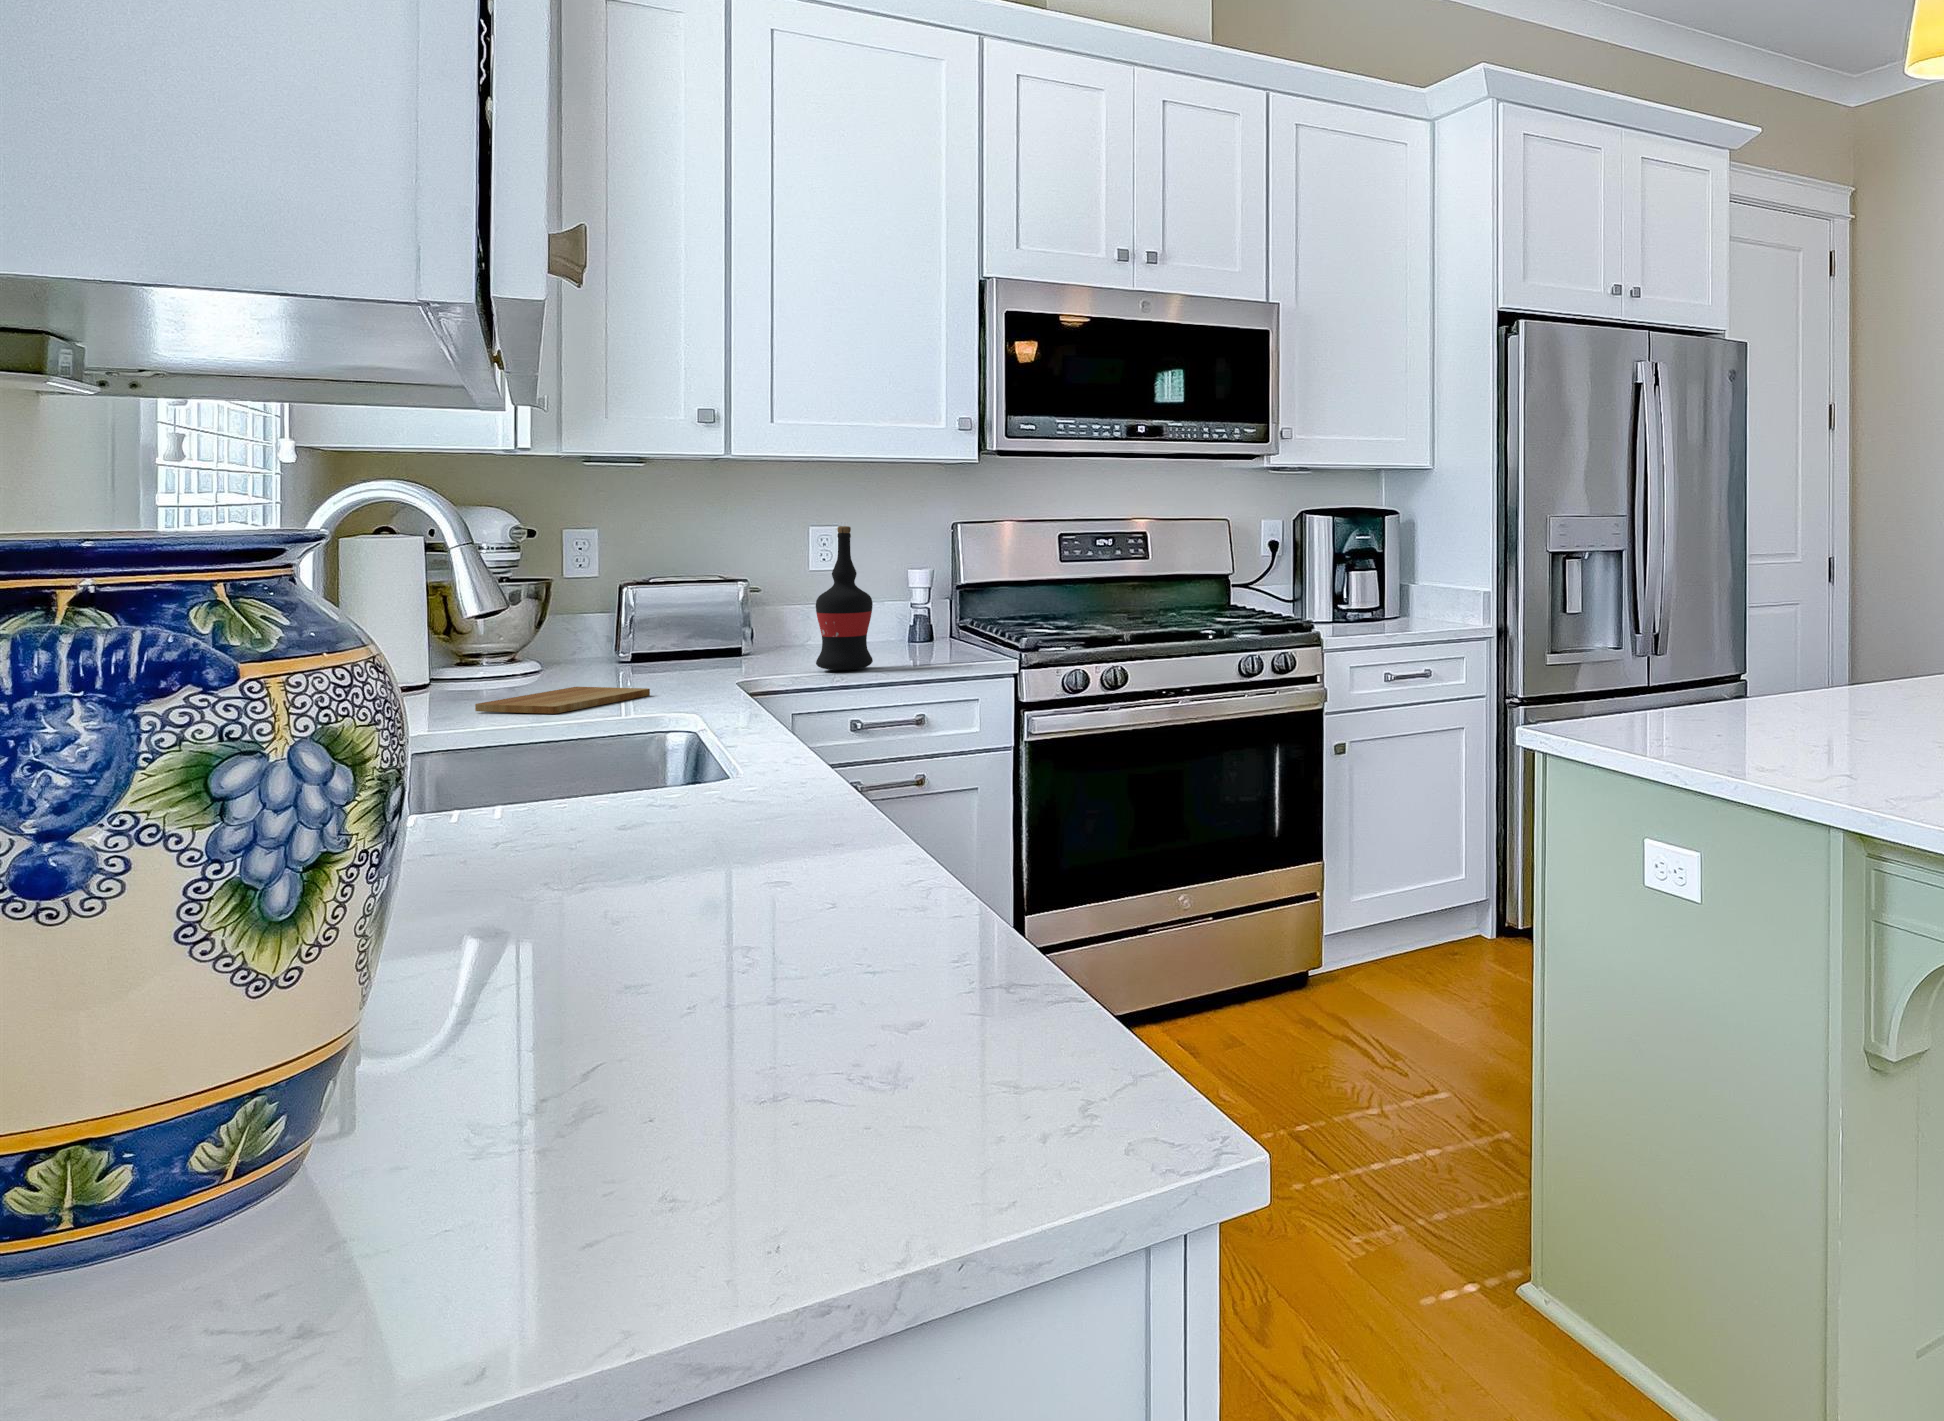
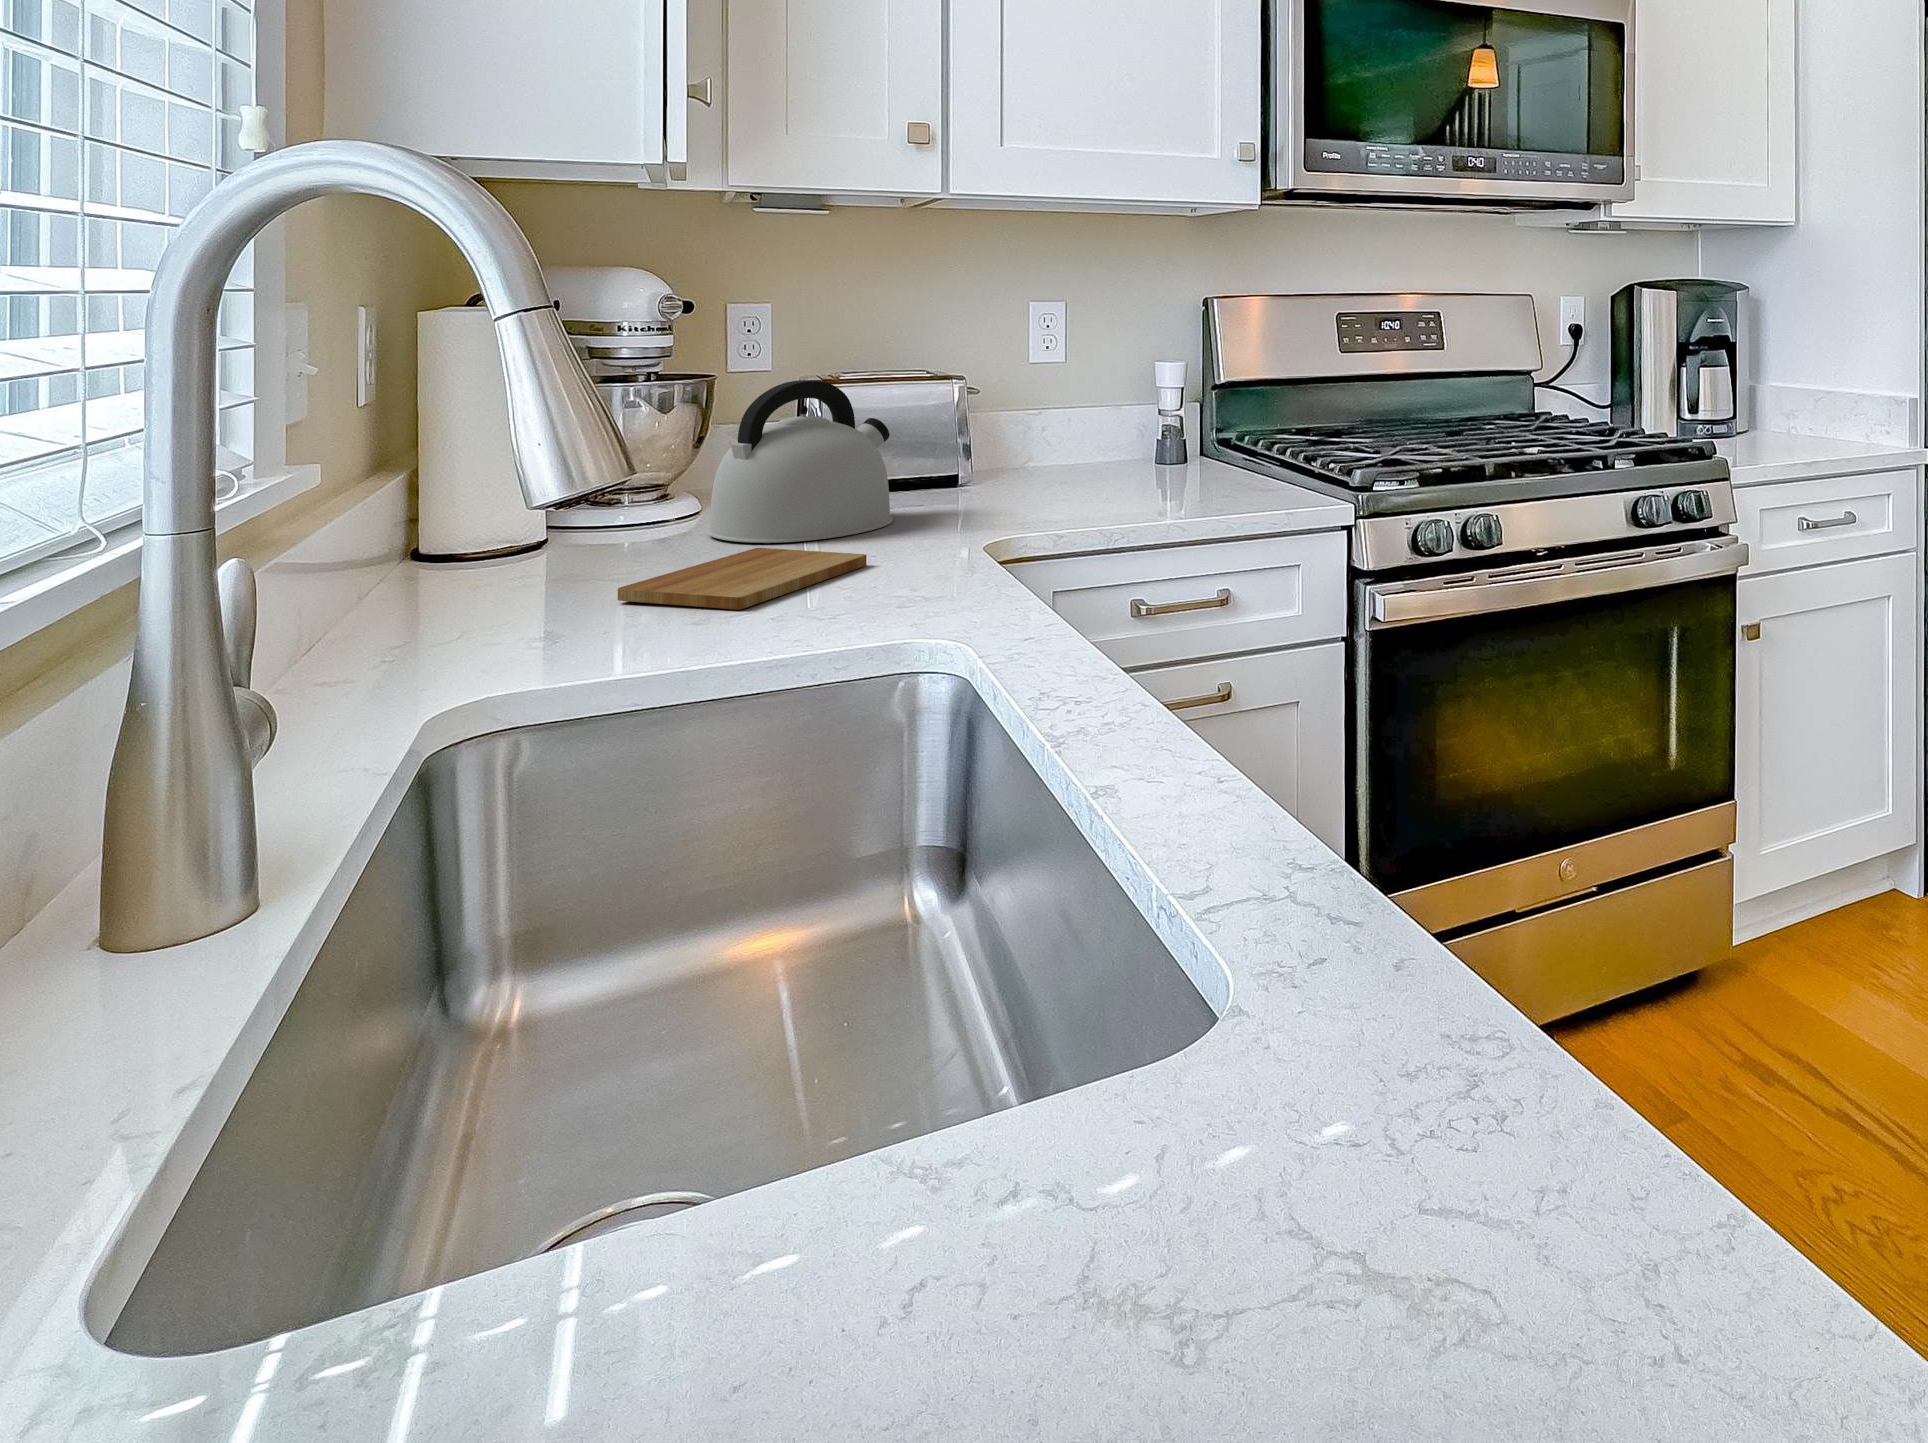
wine bottle: present [816,526,873,670] -> none [1074,298,1150,515]
kettle: none [545,581,685,687] -> present [707,380,893,543]

